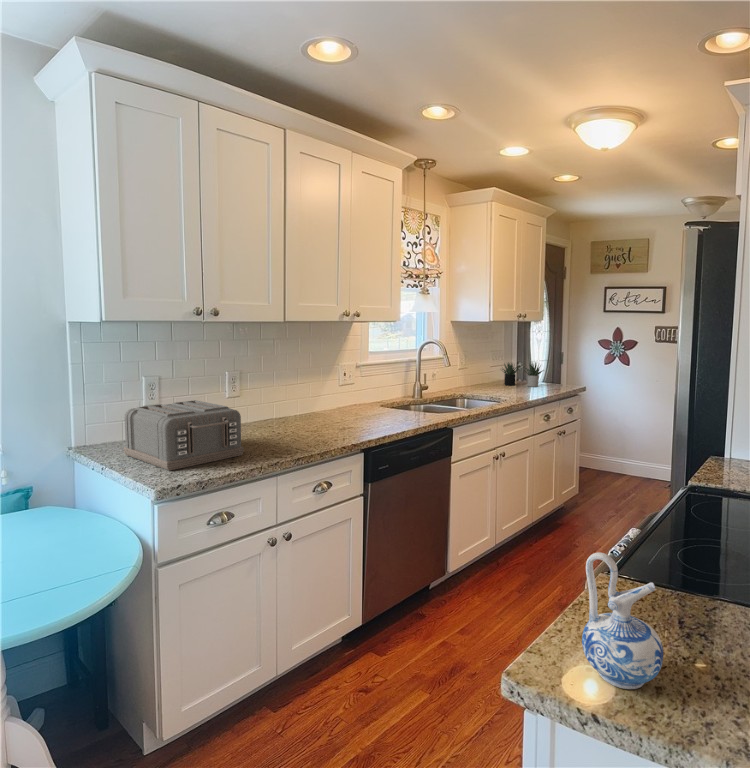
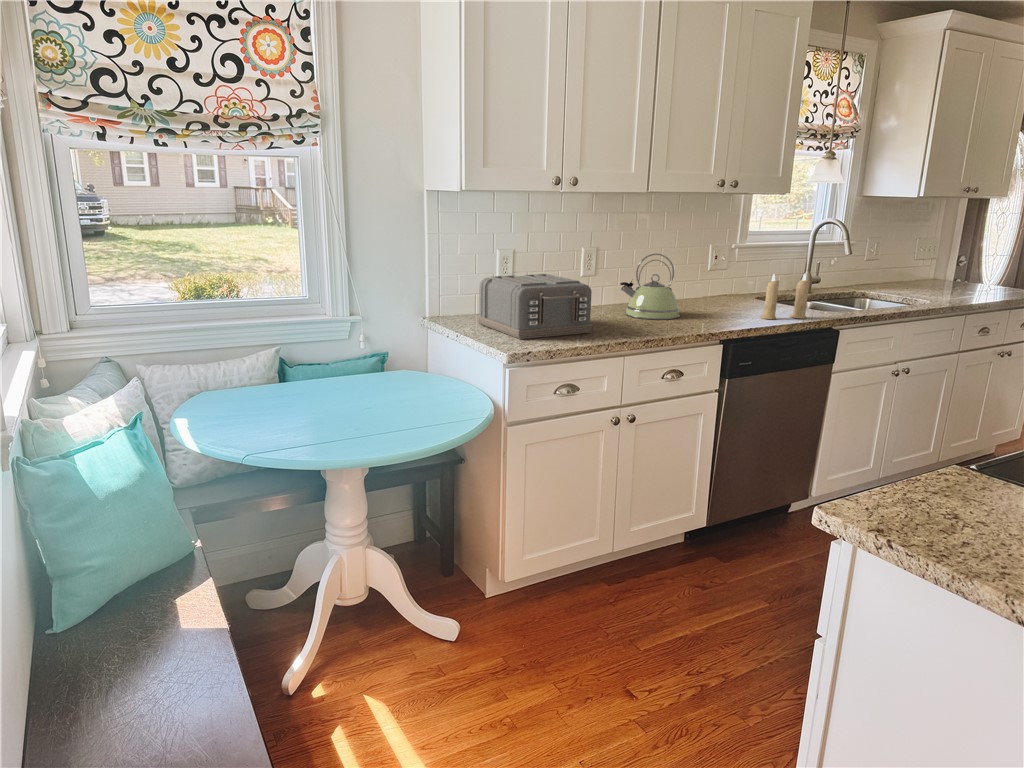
succulent plant: present [502,362,543,387] -> none [929,252,999,289]
kettle: none [268,375,323,434] -> present [620,253,680,320]
candle: none [390,384,427,426] -> present [761,274,810,319]
ceramic pitcher: present [582,552,663,689] -> none [896,411,976,535]

